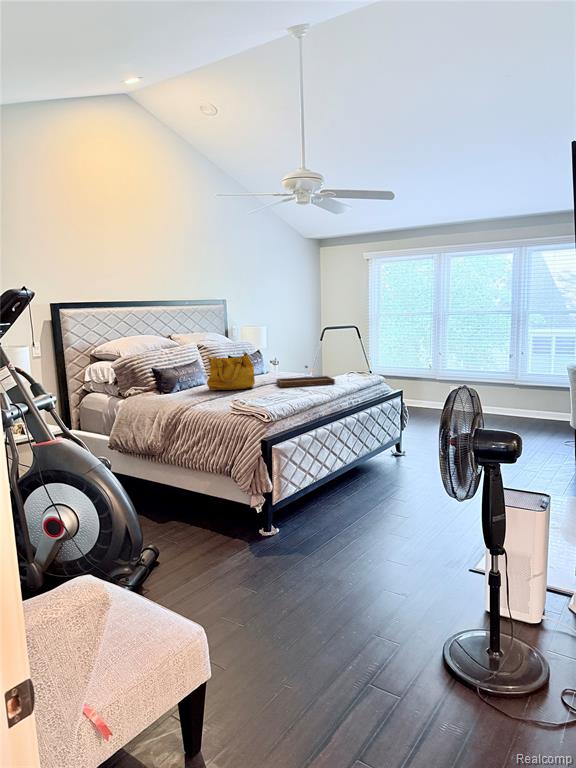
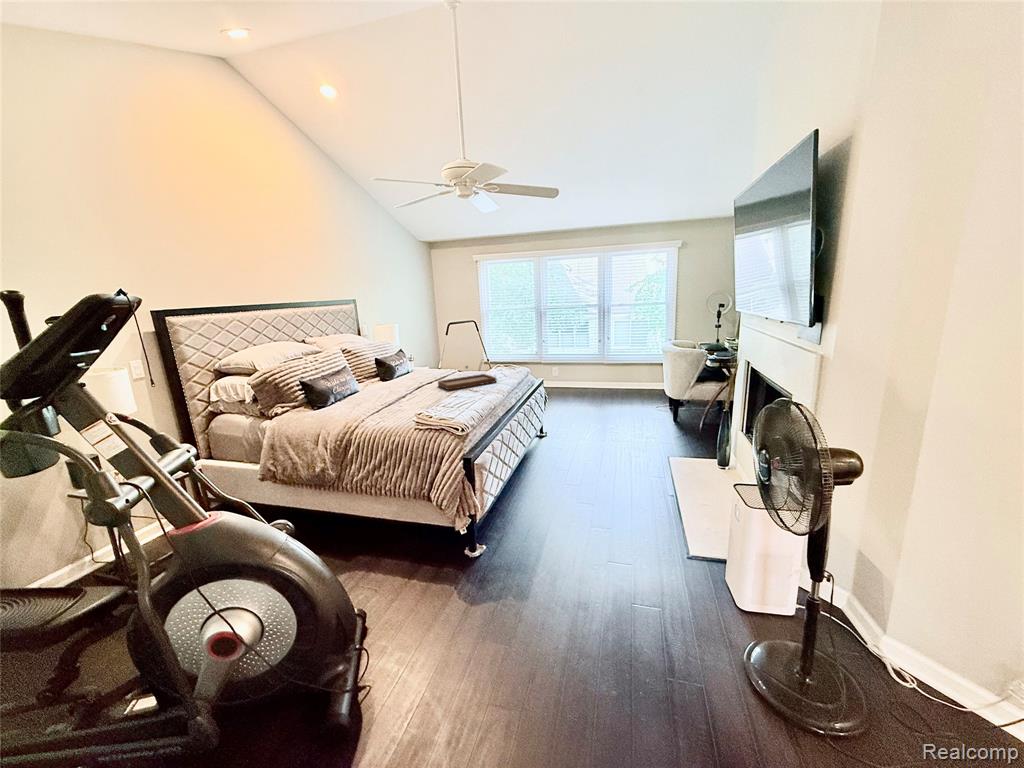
handbag: present [207,351,255,390] -> none [366,356,419,400]

